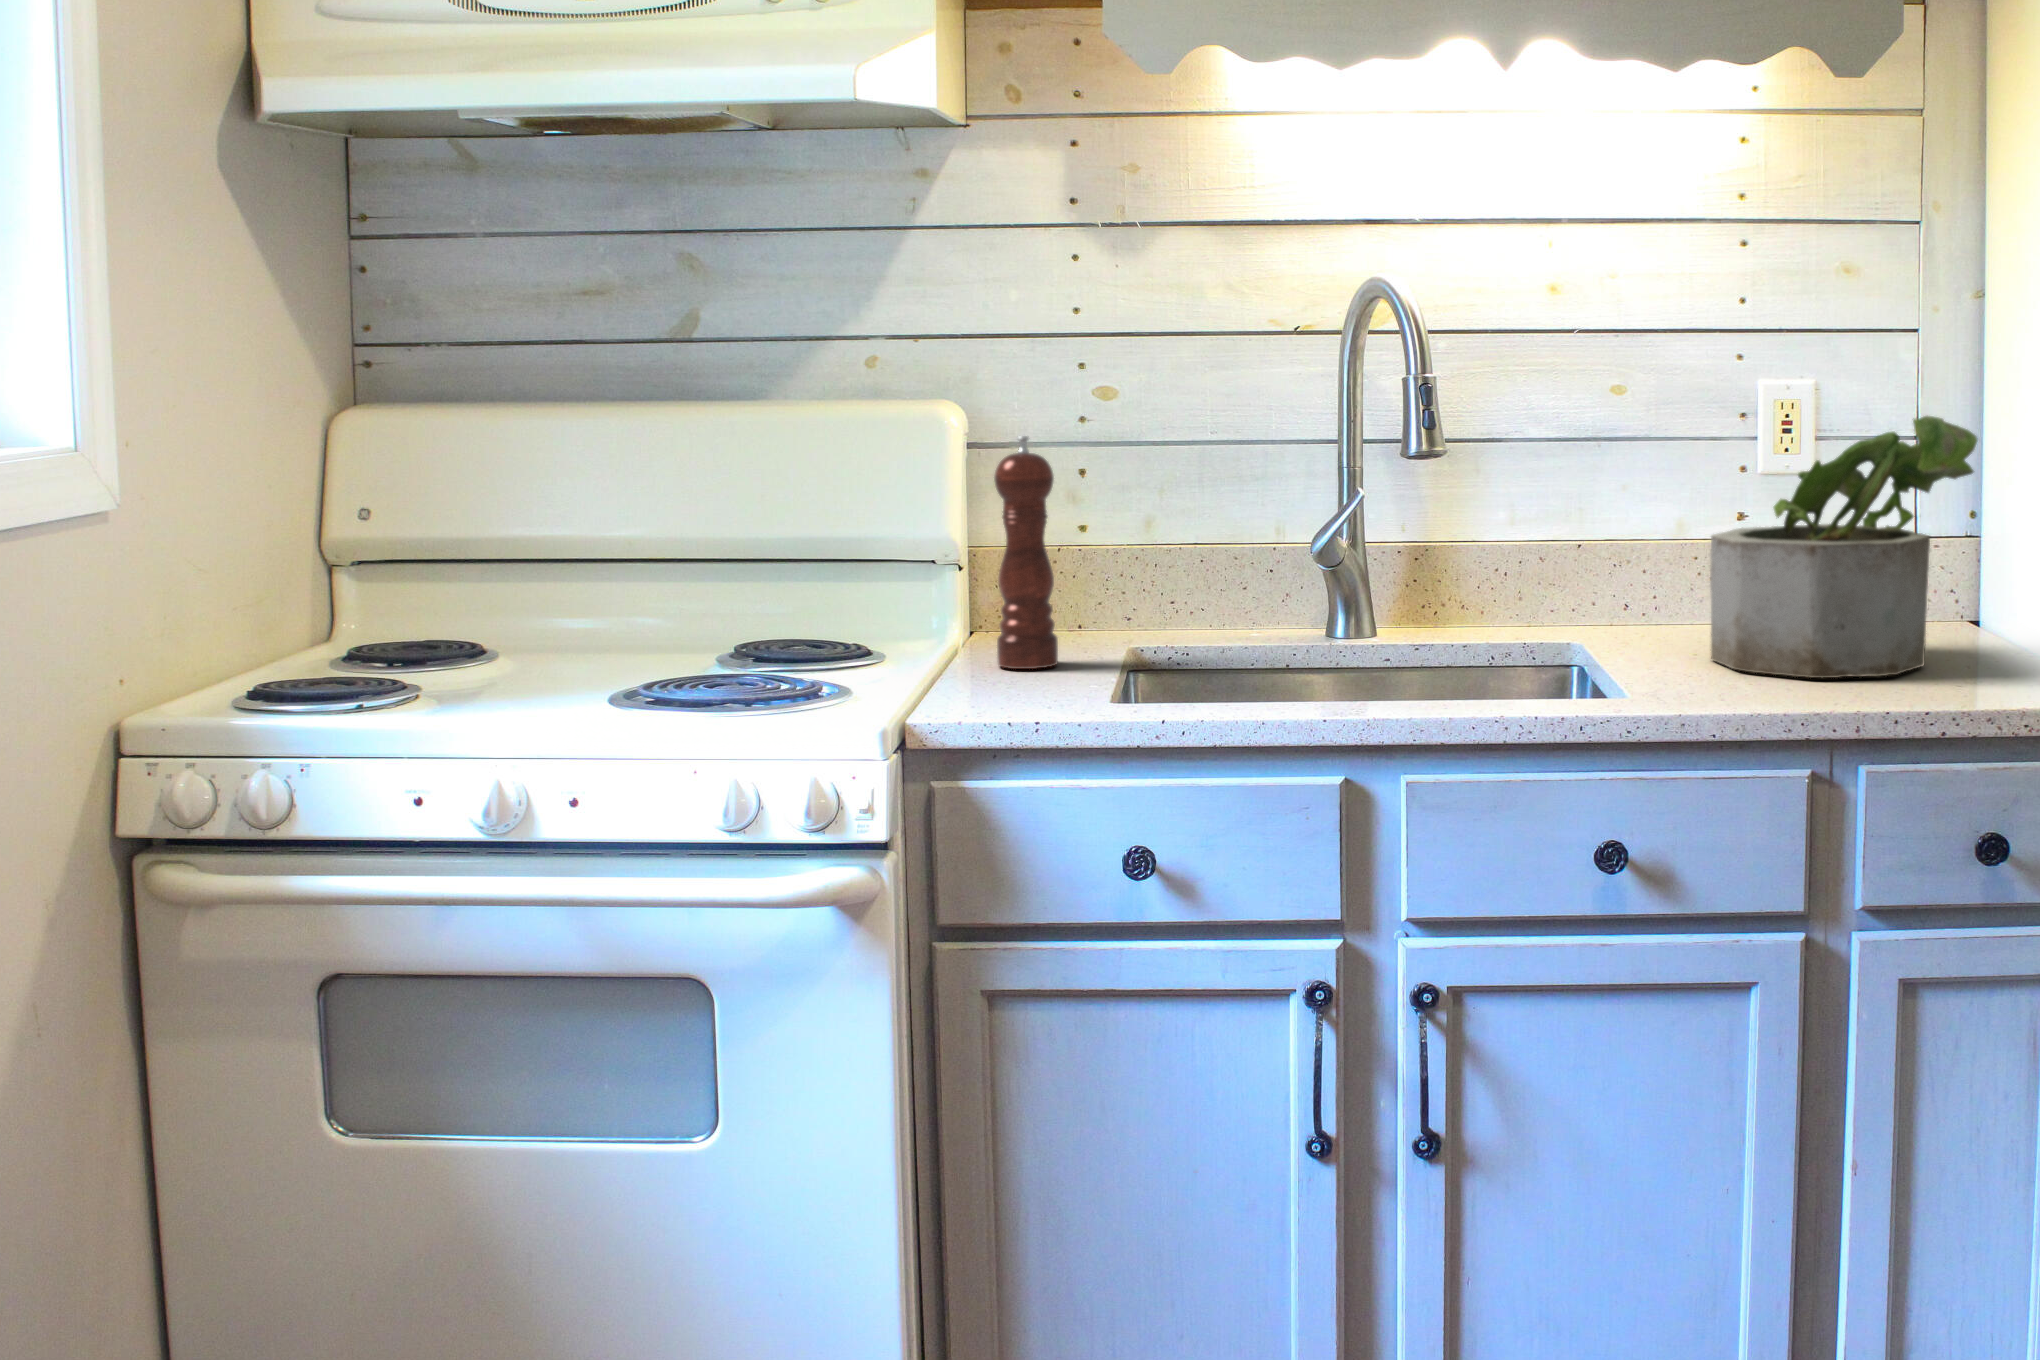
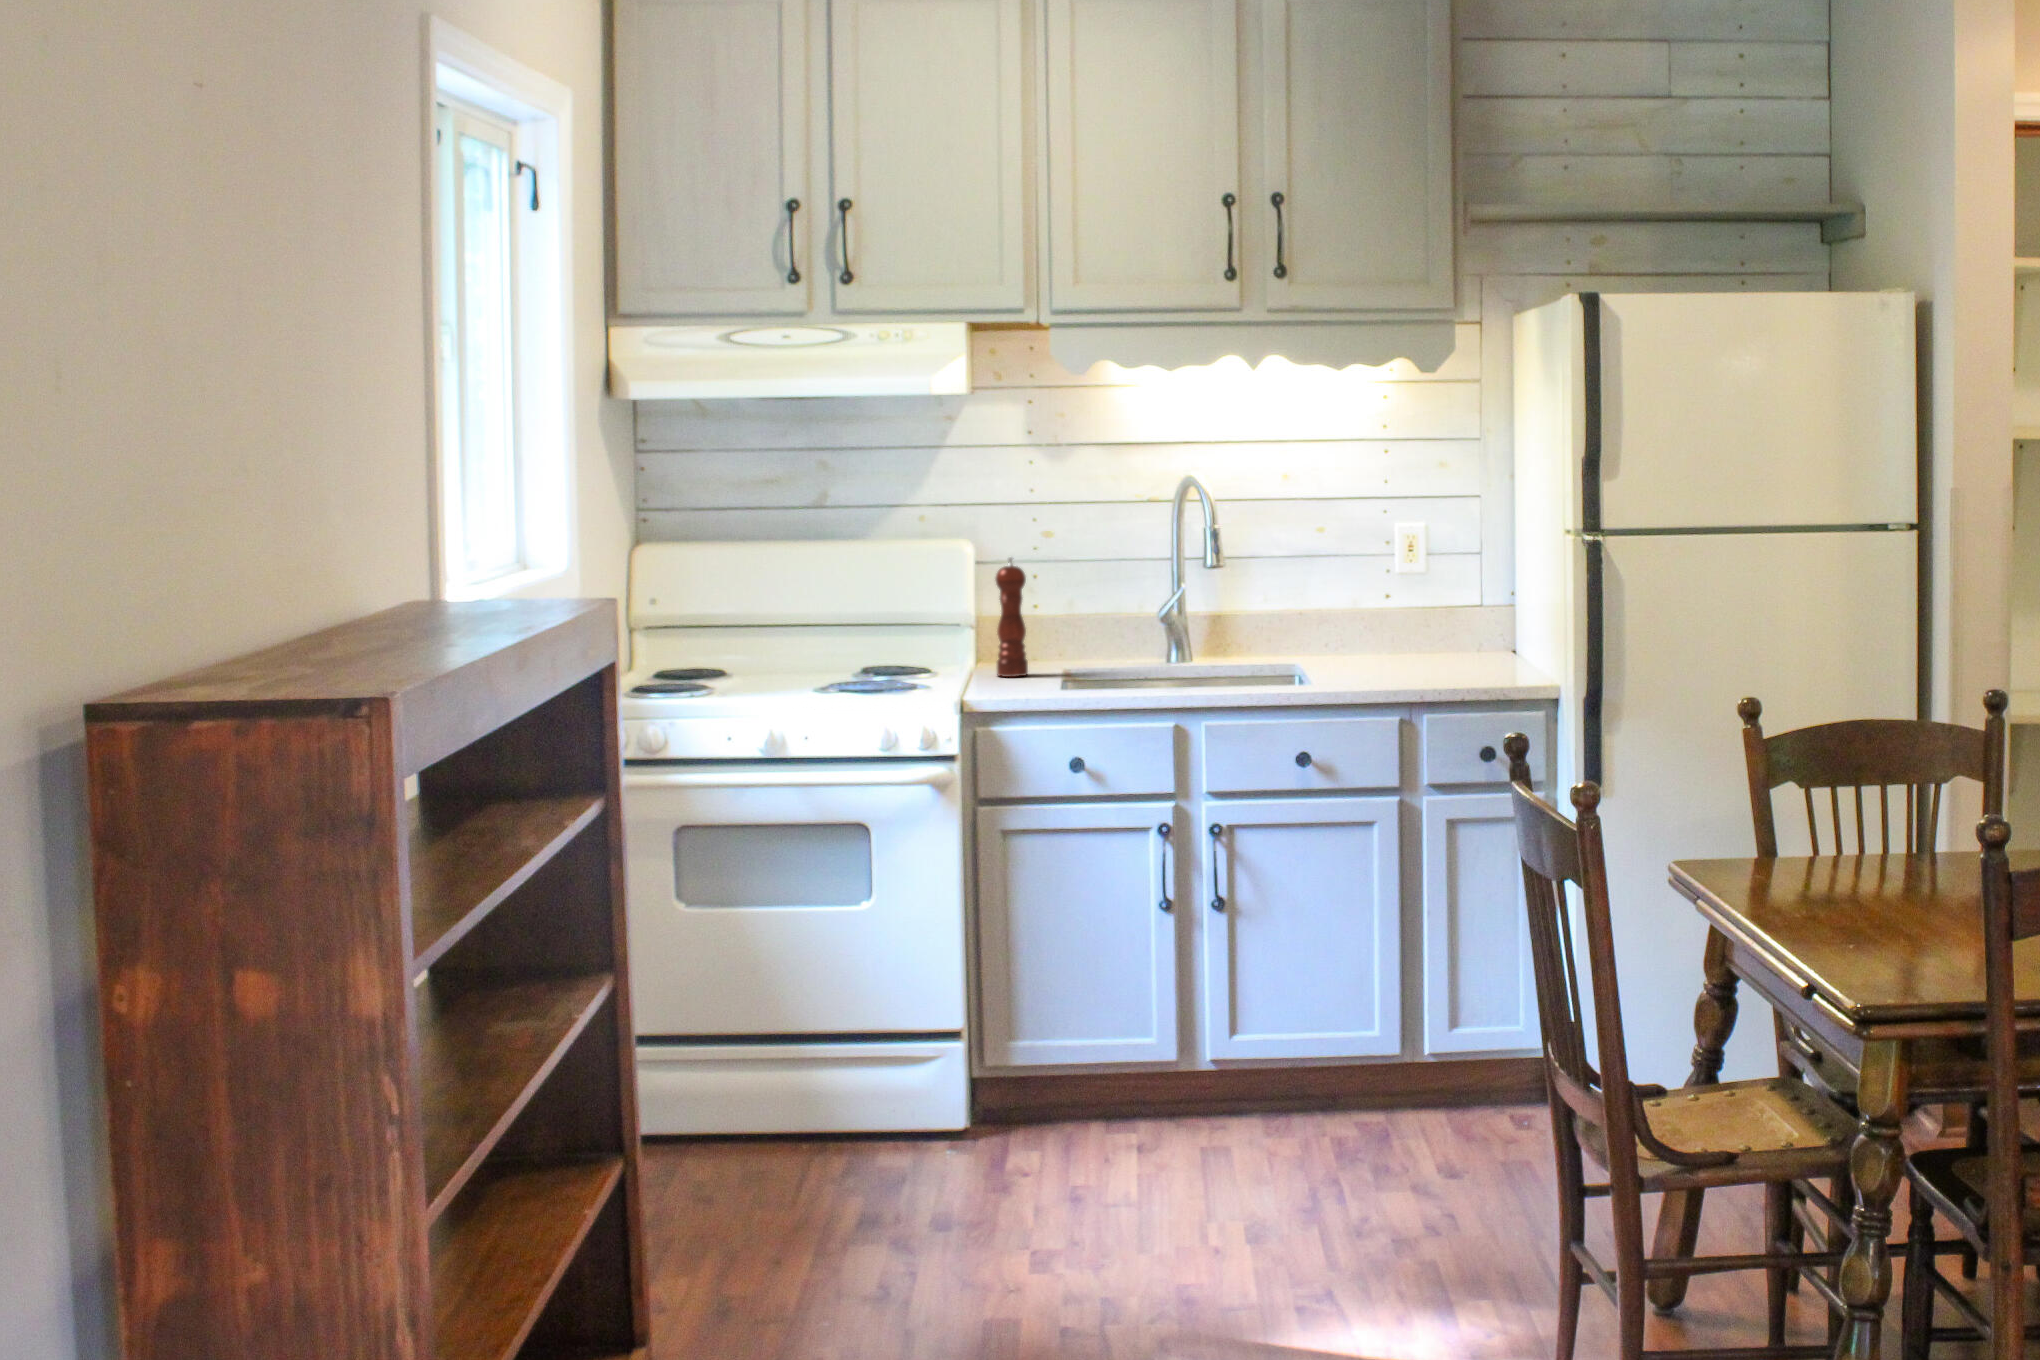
potted plant: present [1710,416,1978,678] -> none [1362,543,1496,674]

